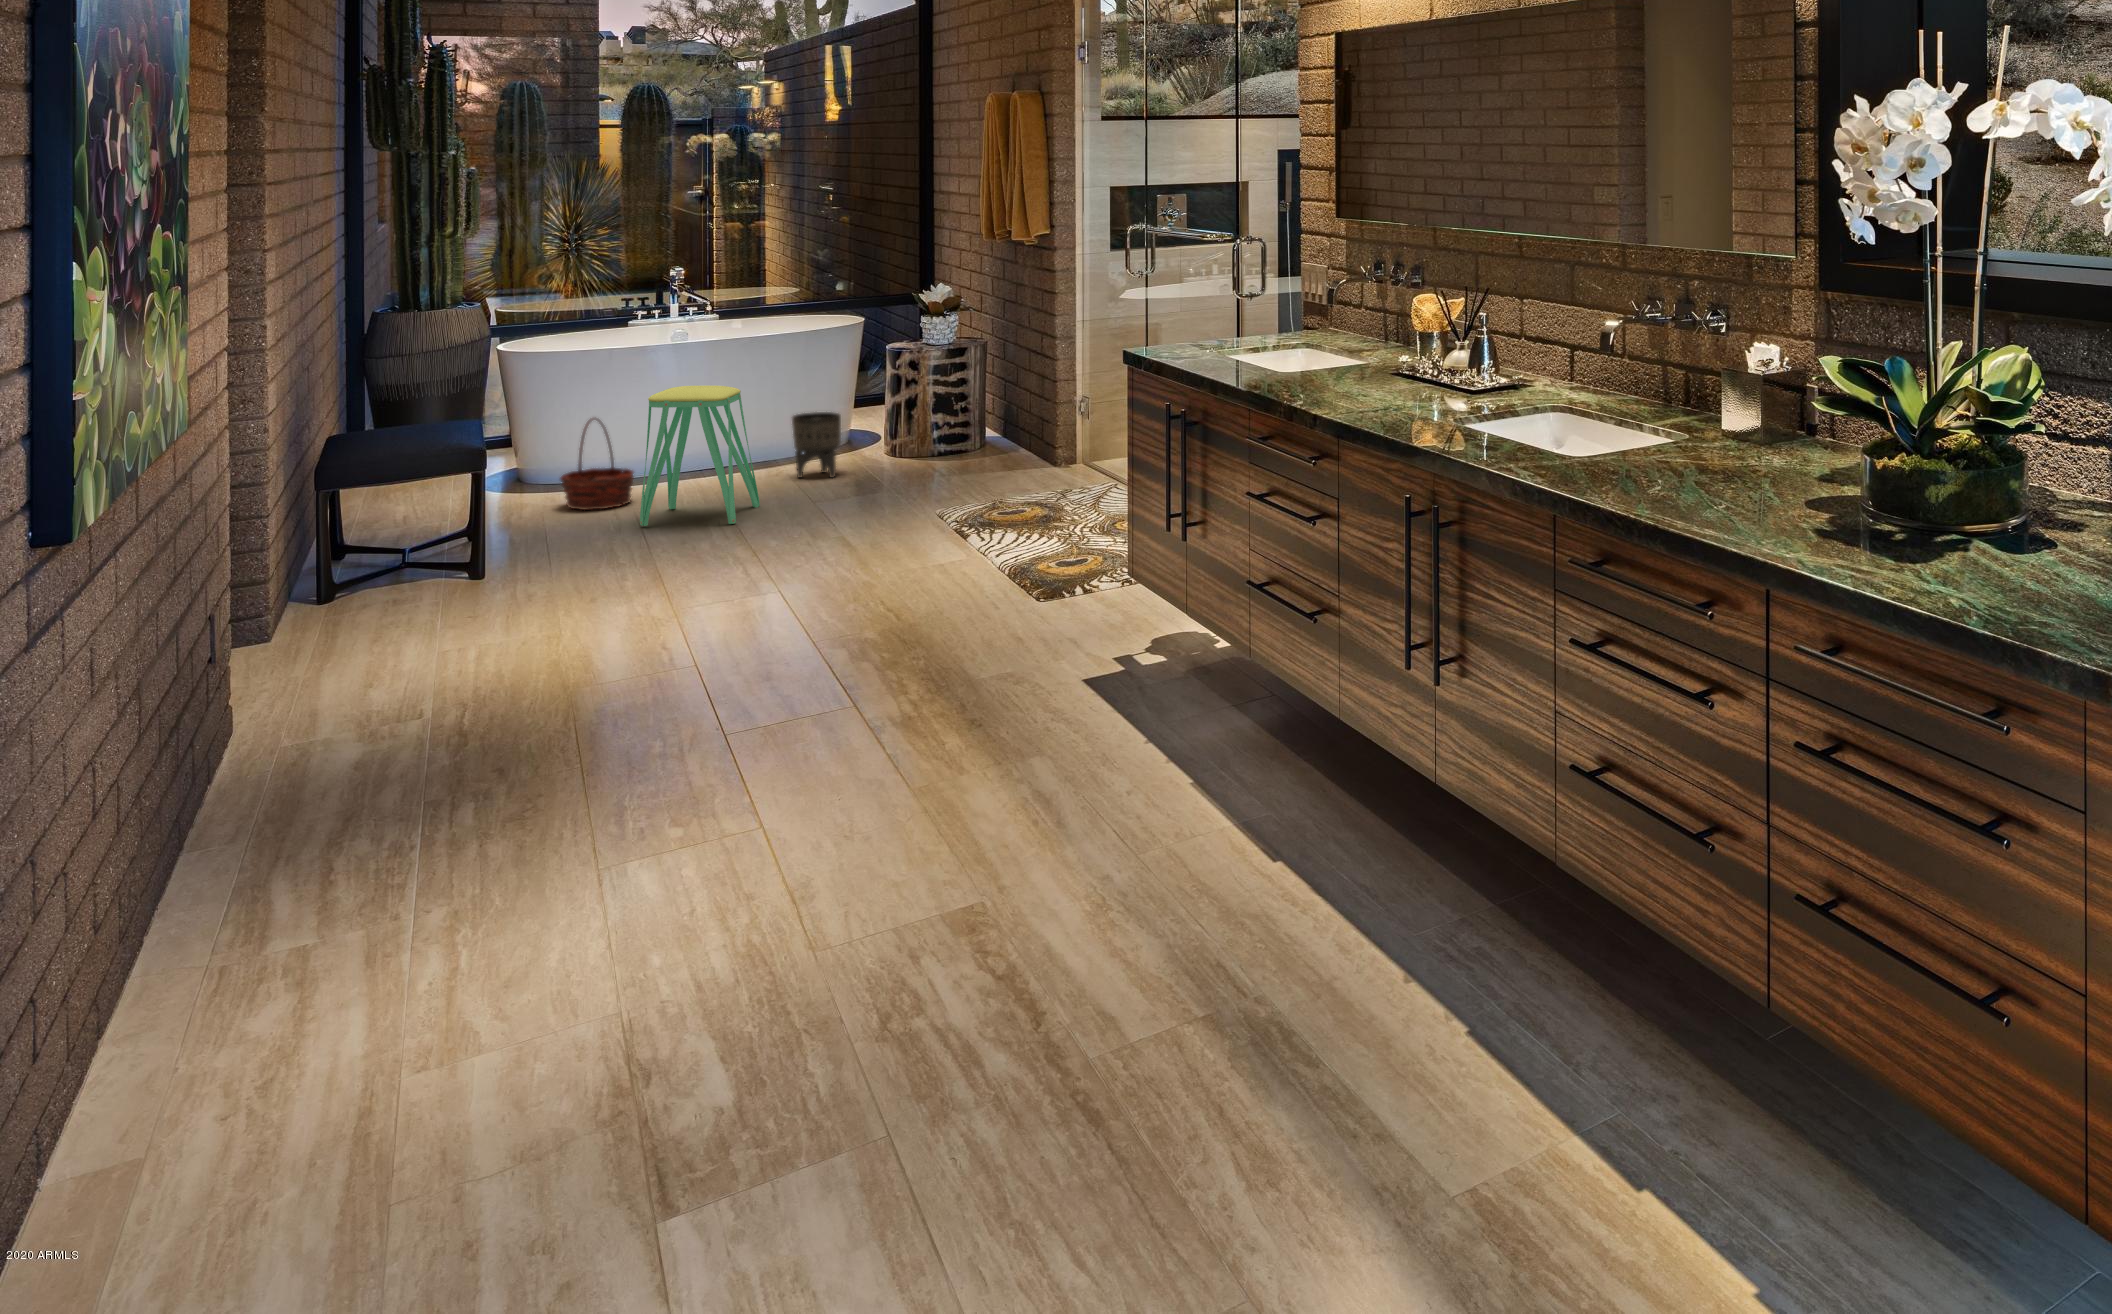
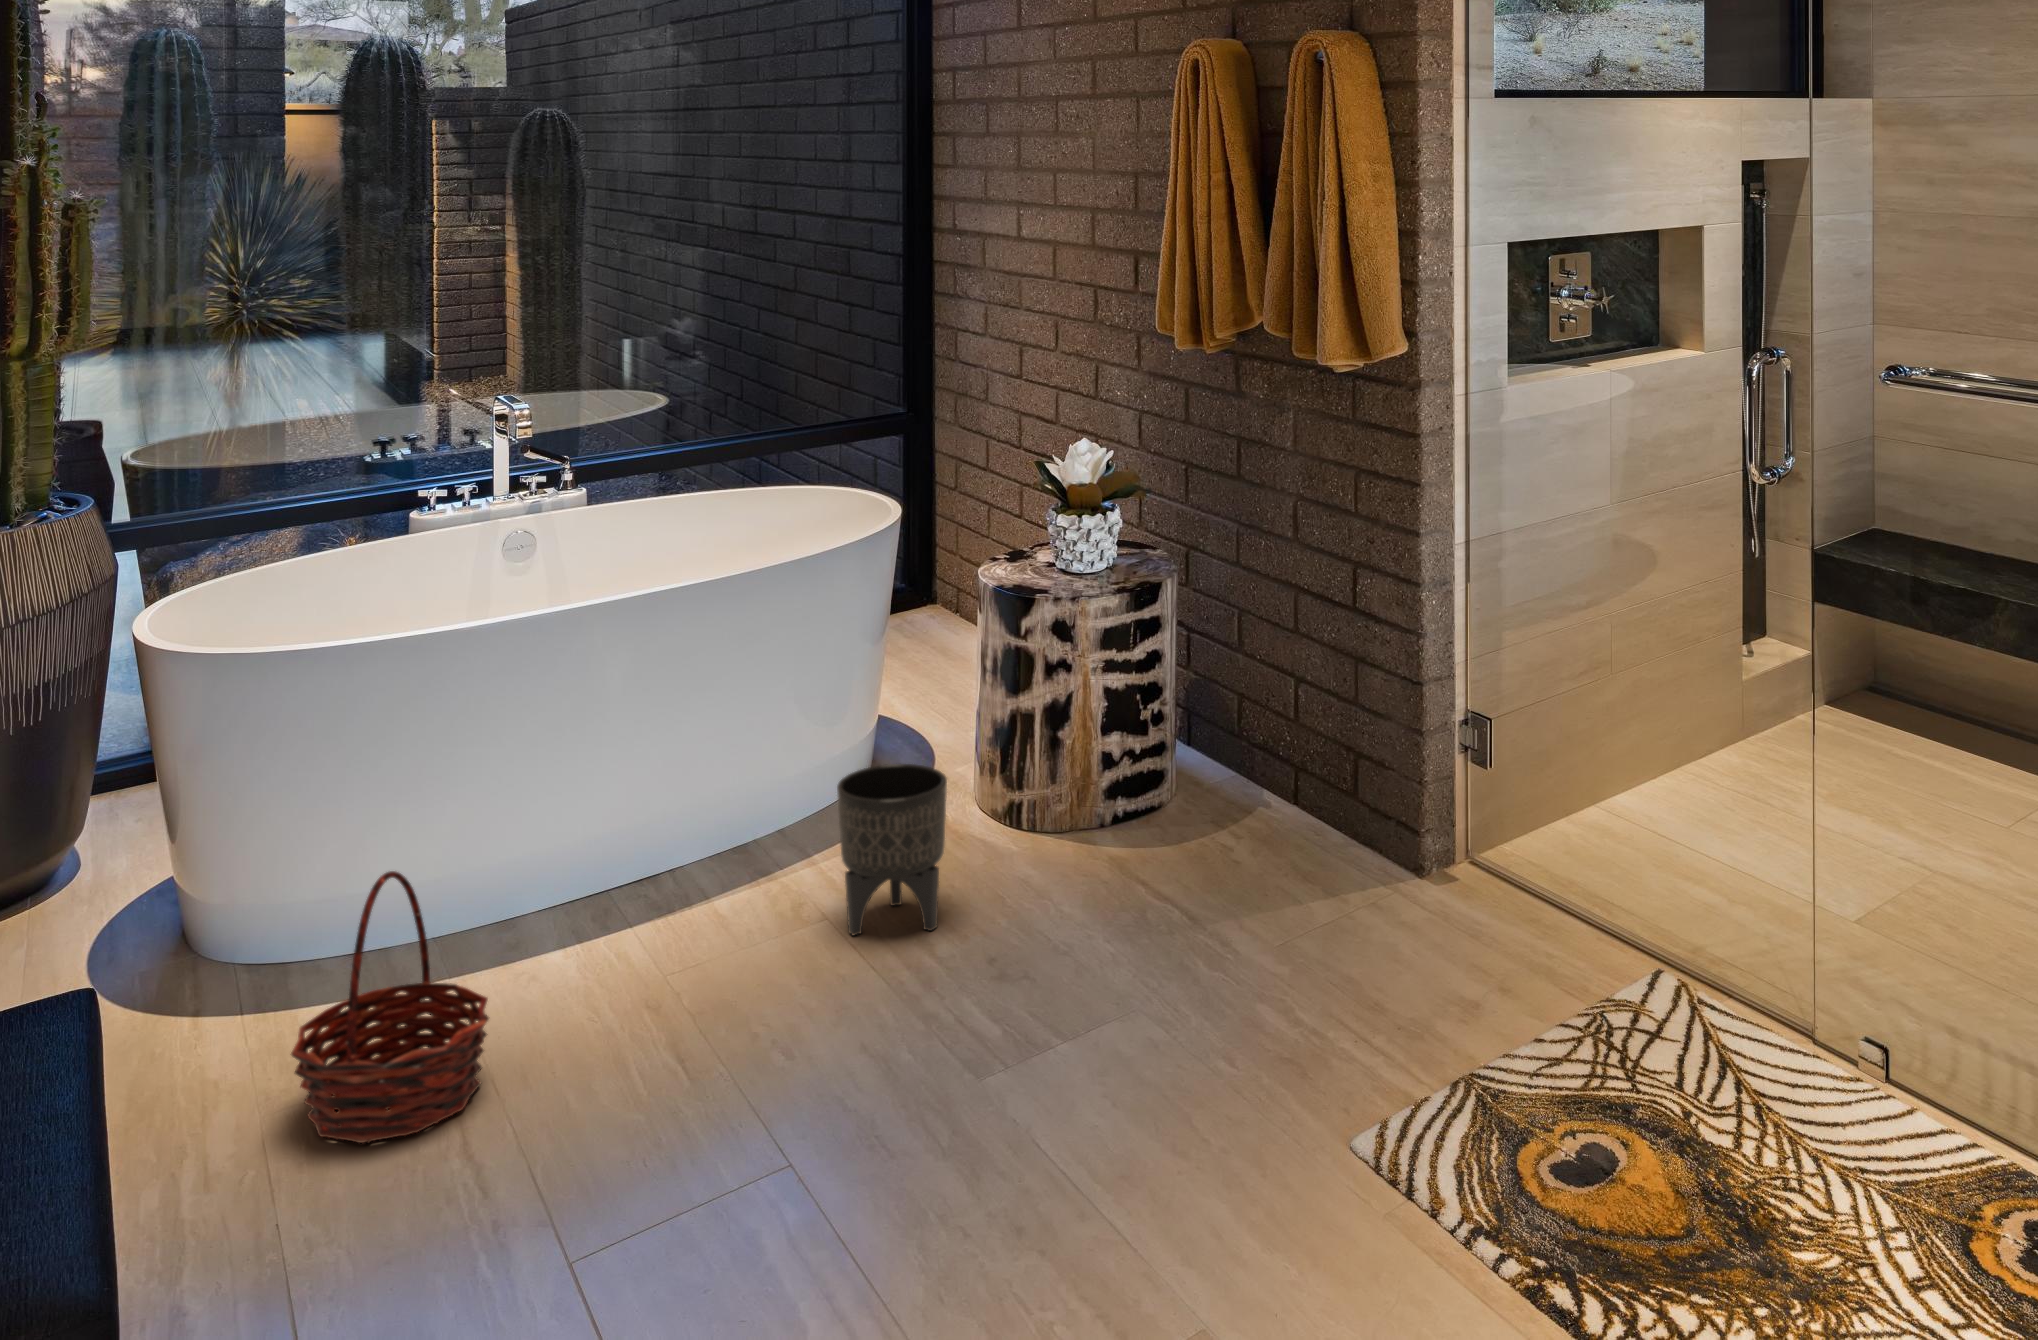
stool: present [640,386,760,526] -> none [547,798,834,1262]

